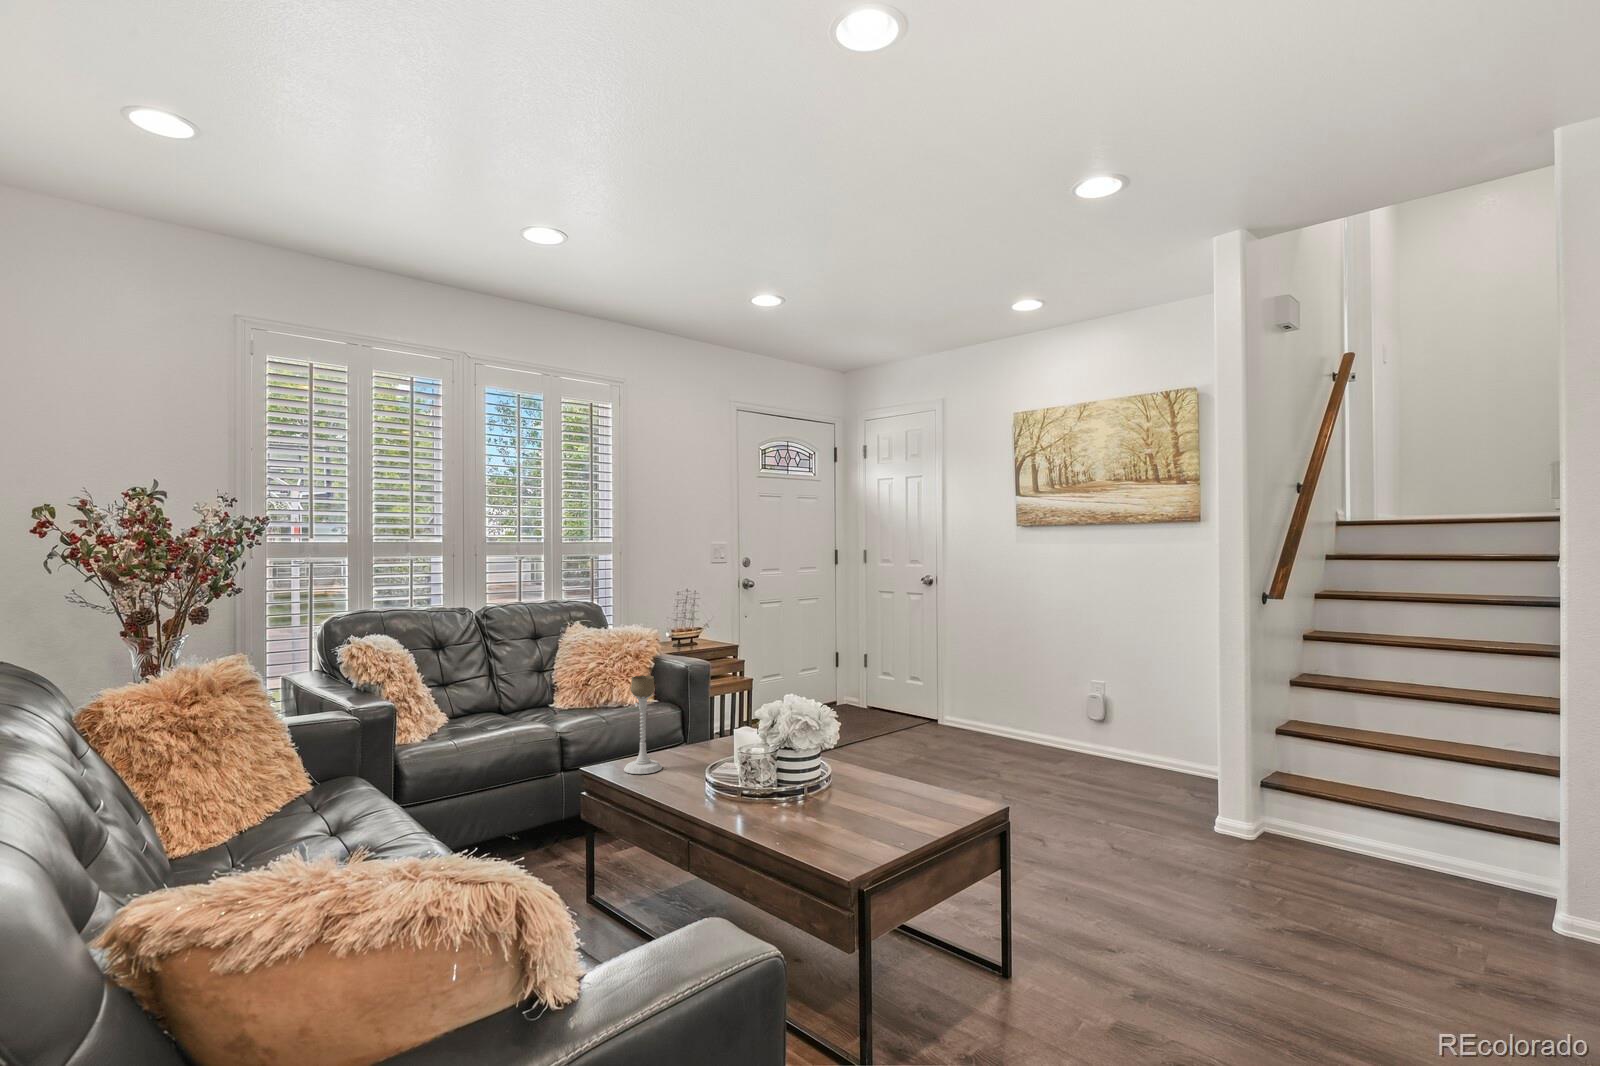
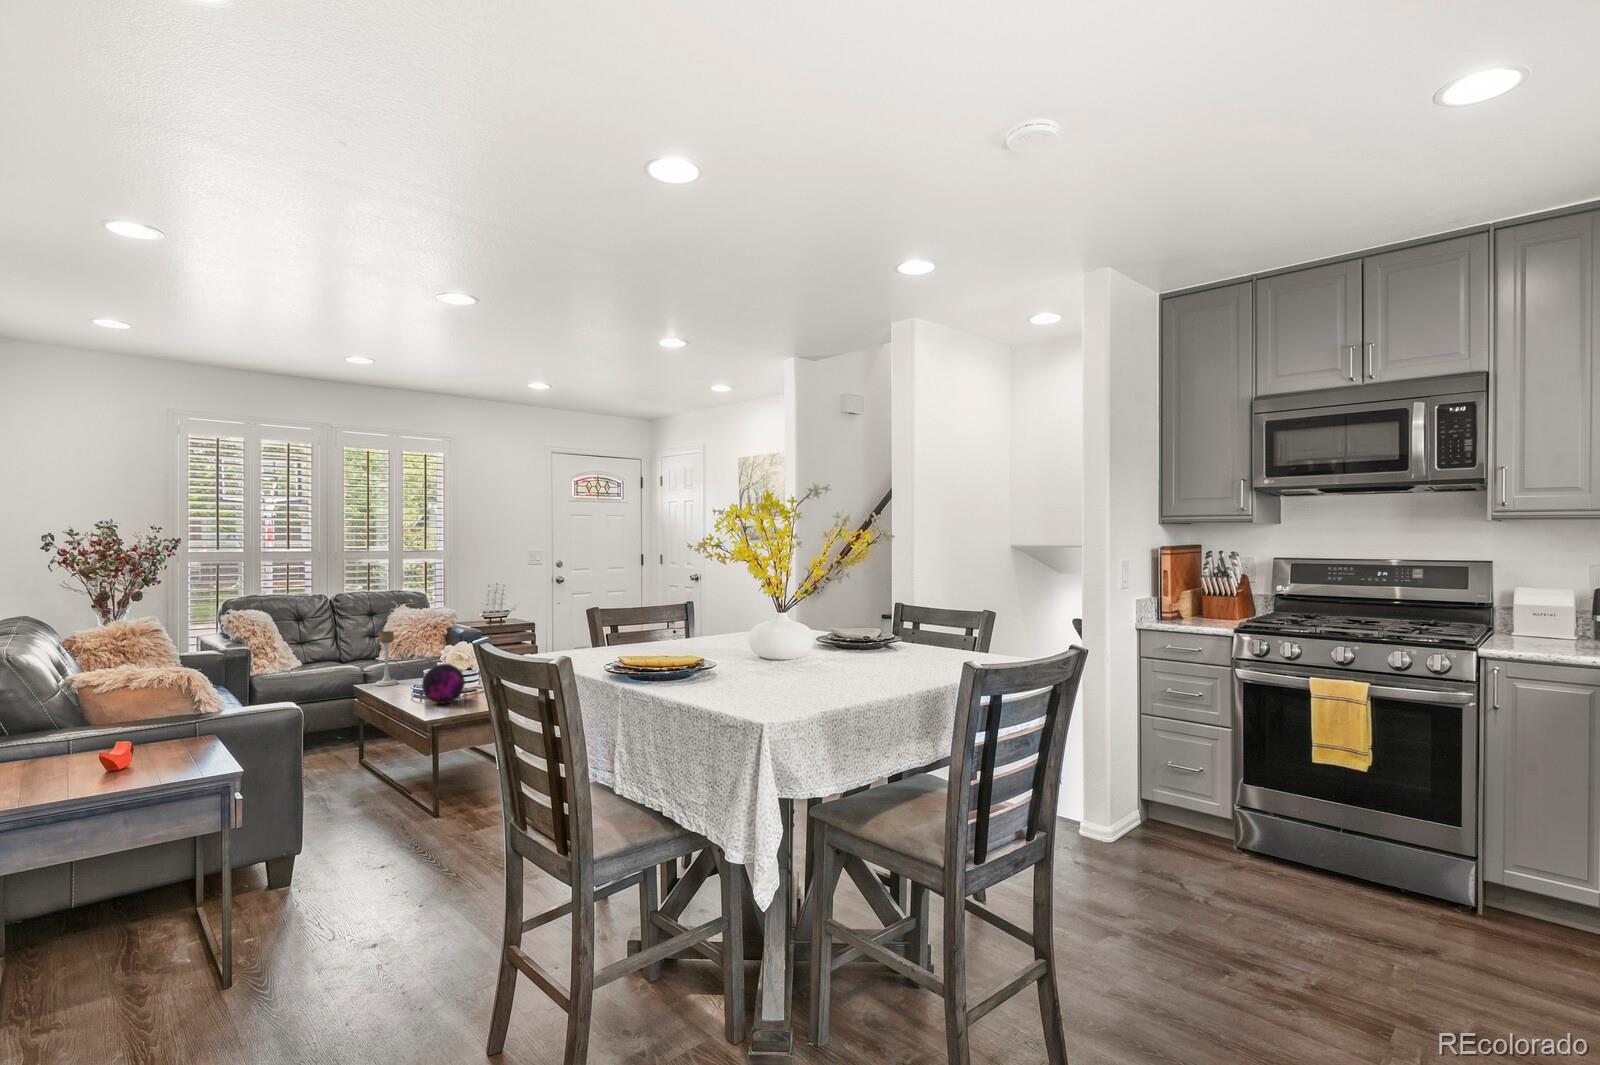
decorative orb: none [780,748,856,827] -> present [422,664,465,704]

